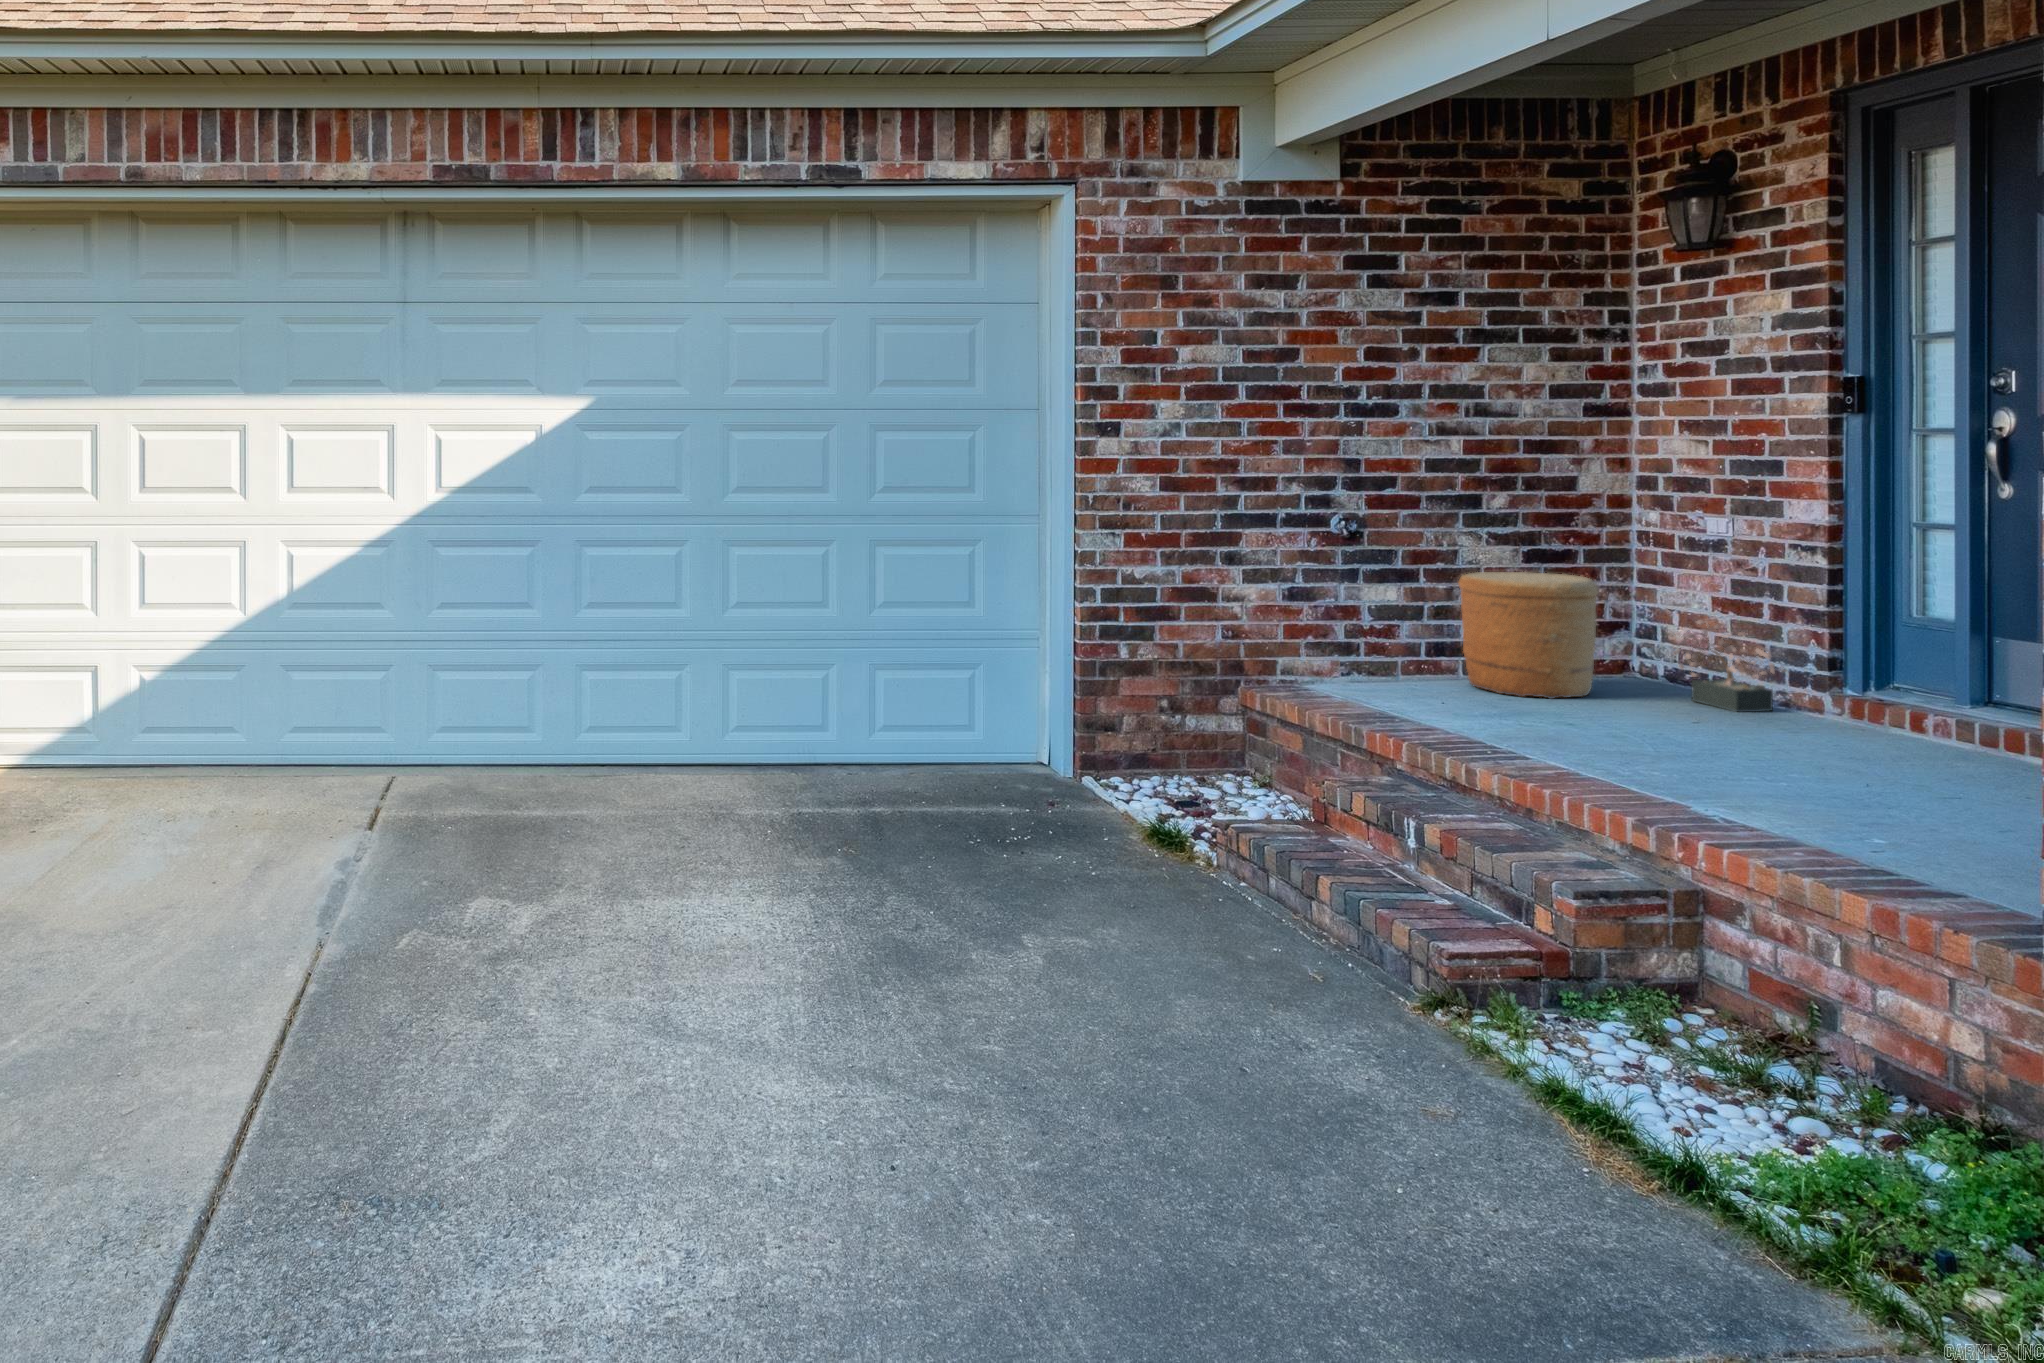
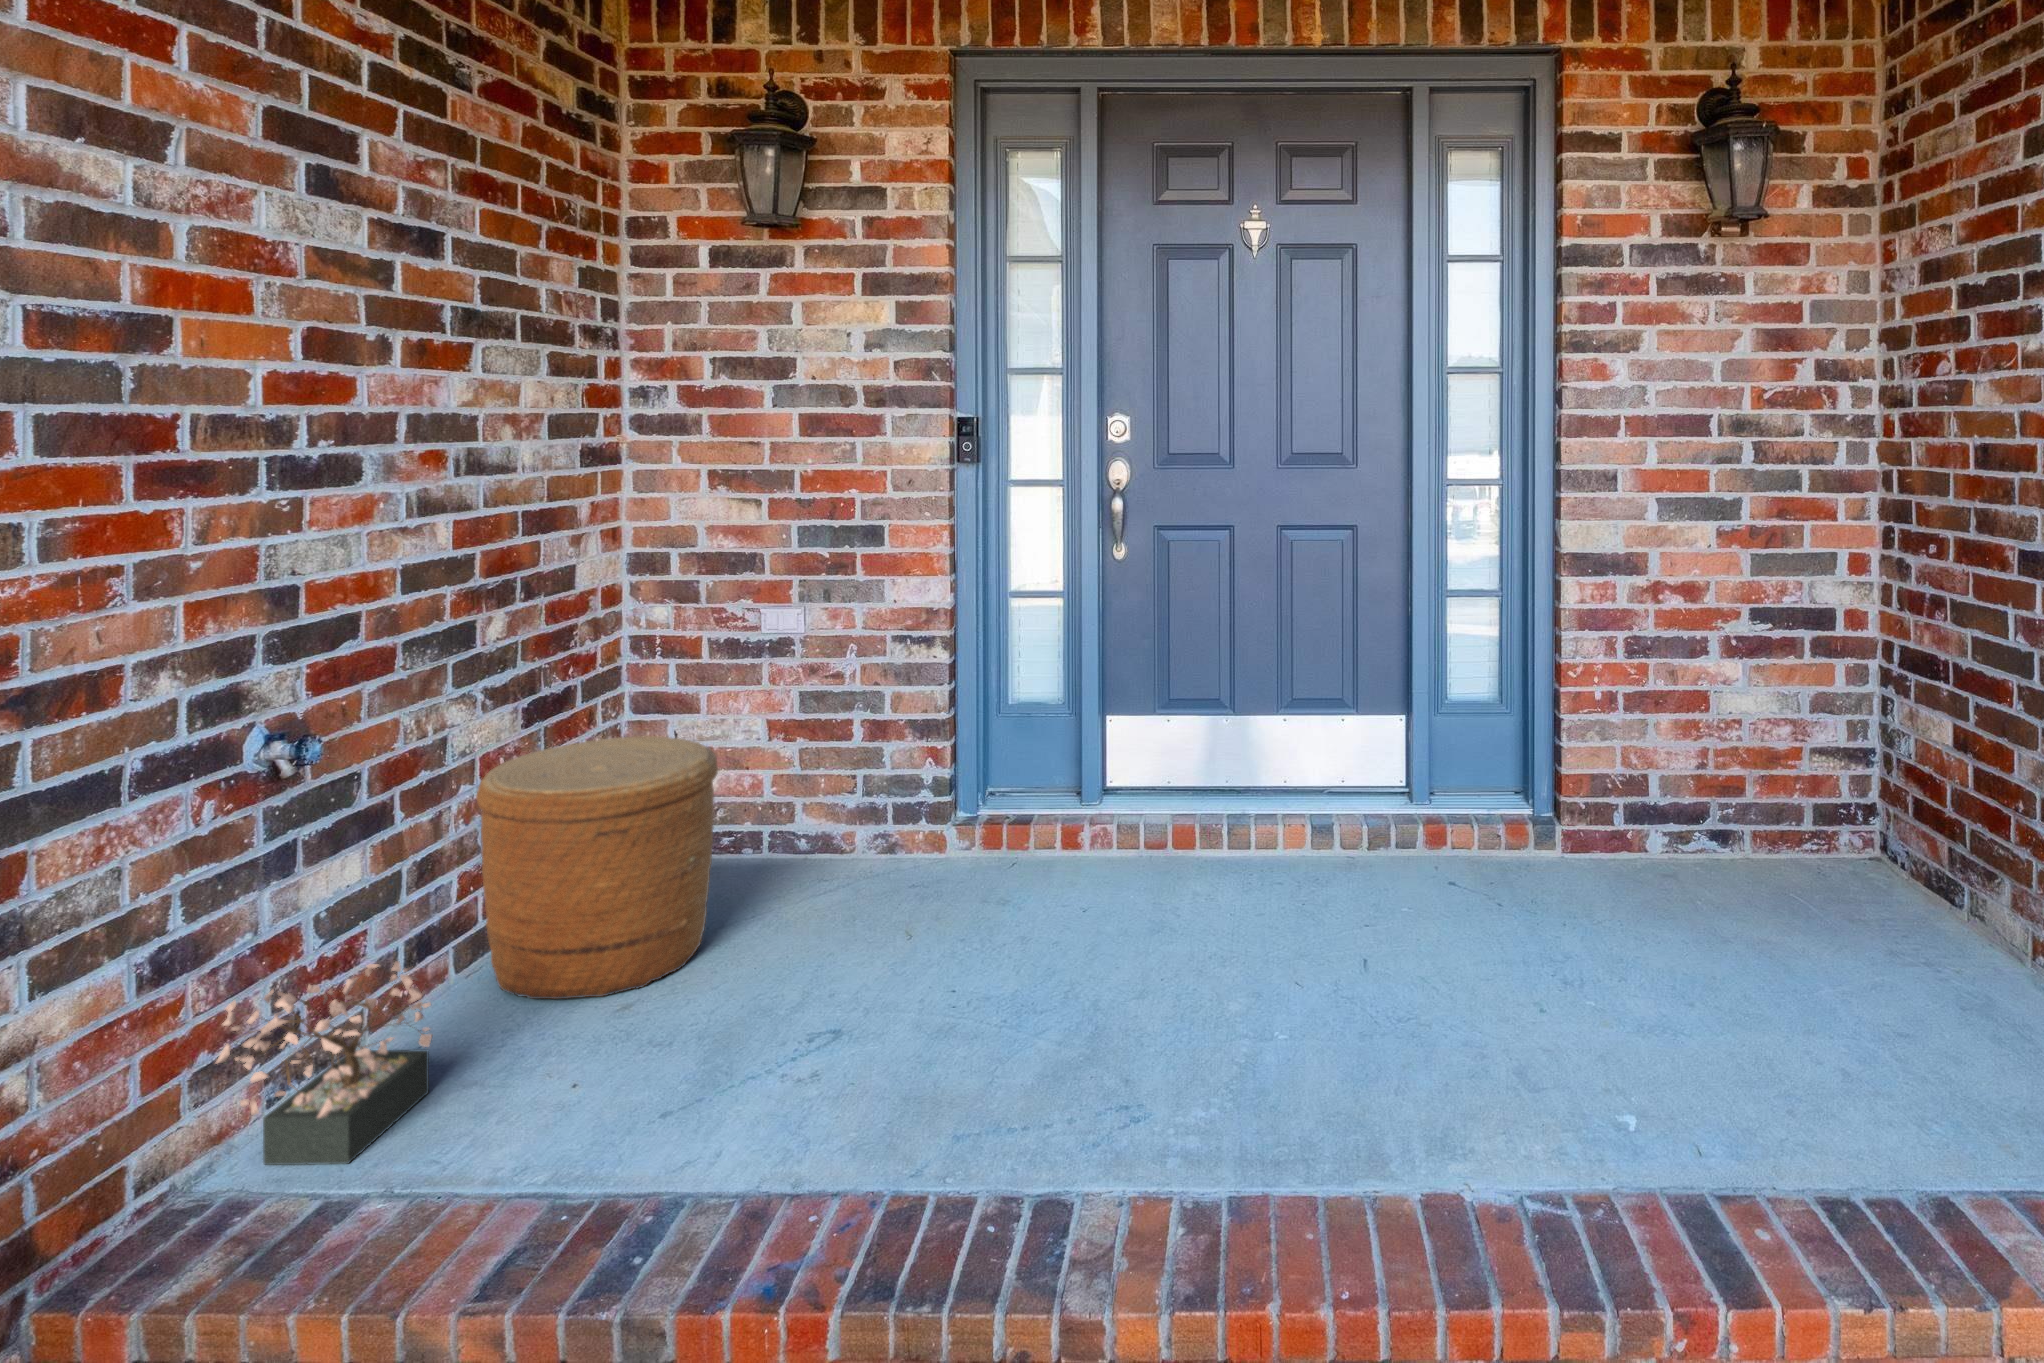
decorative plant: present [1674,621,1787,712] -> present [216,961,432,1165]

